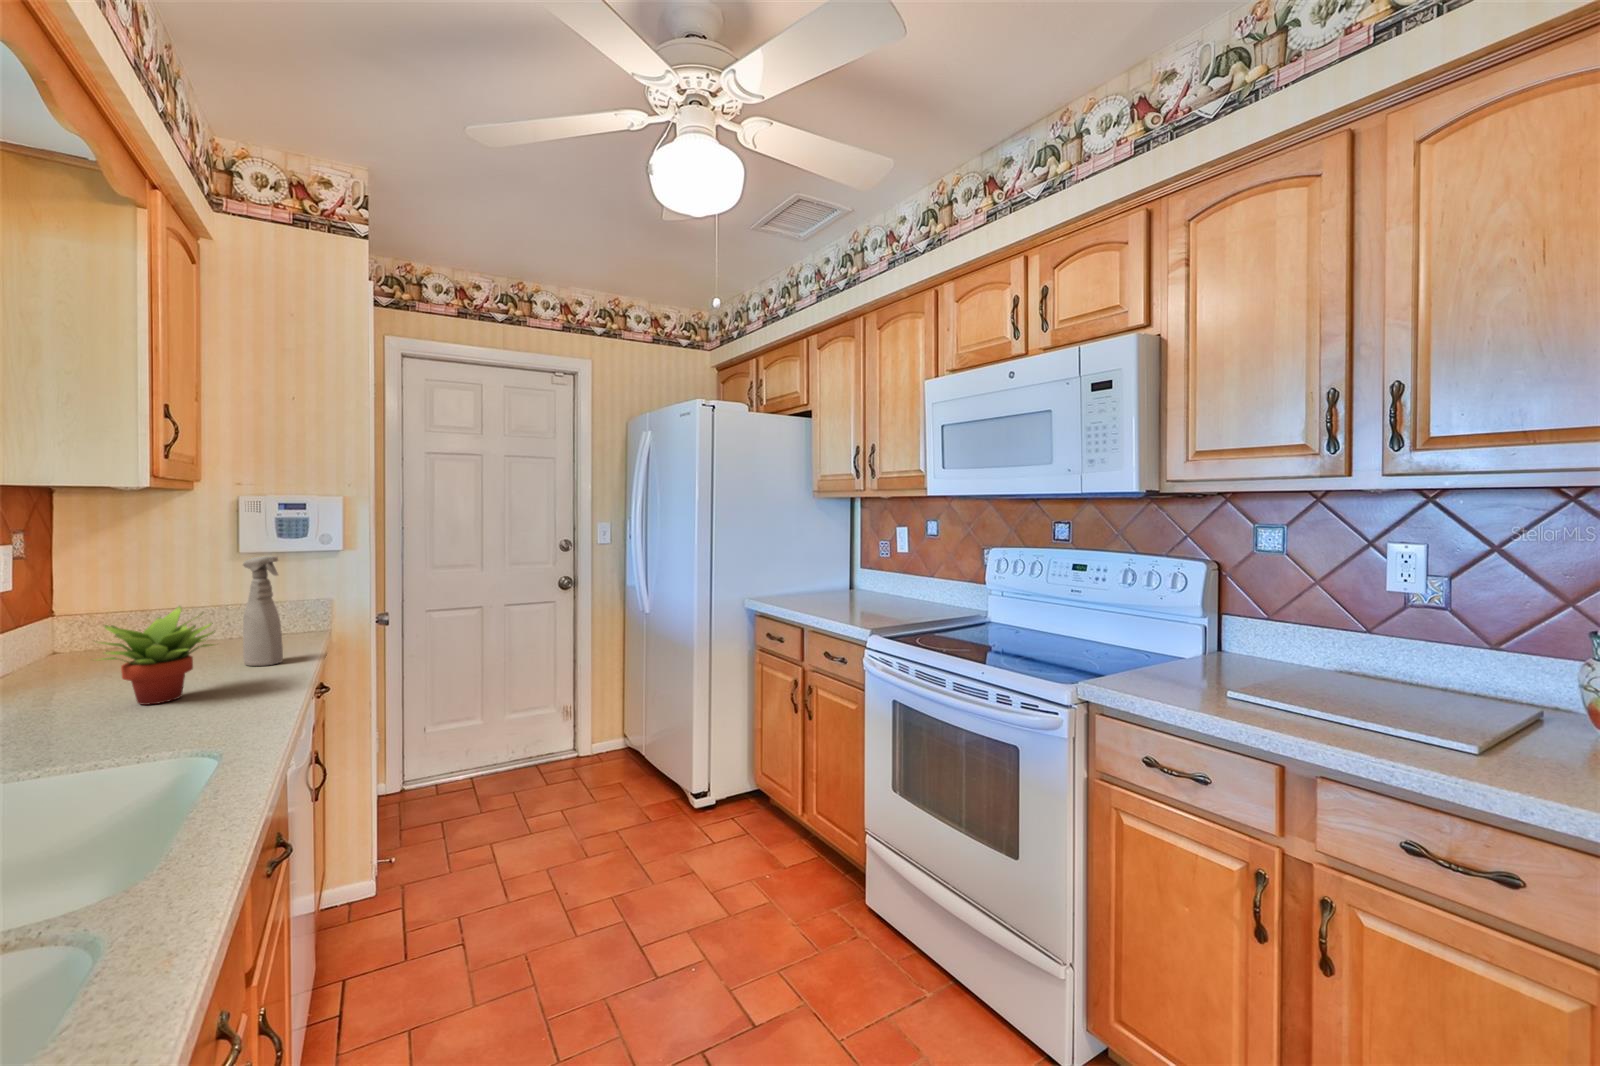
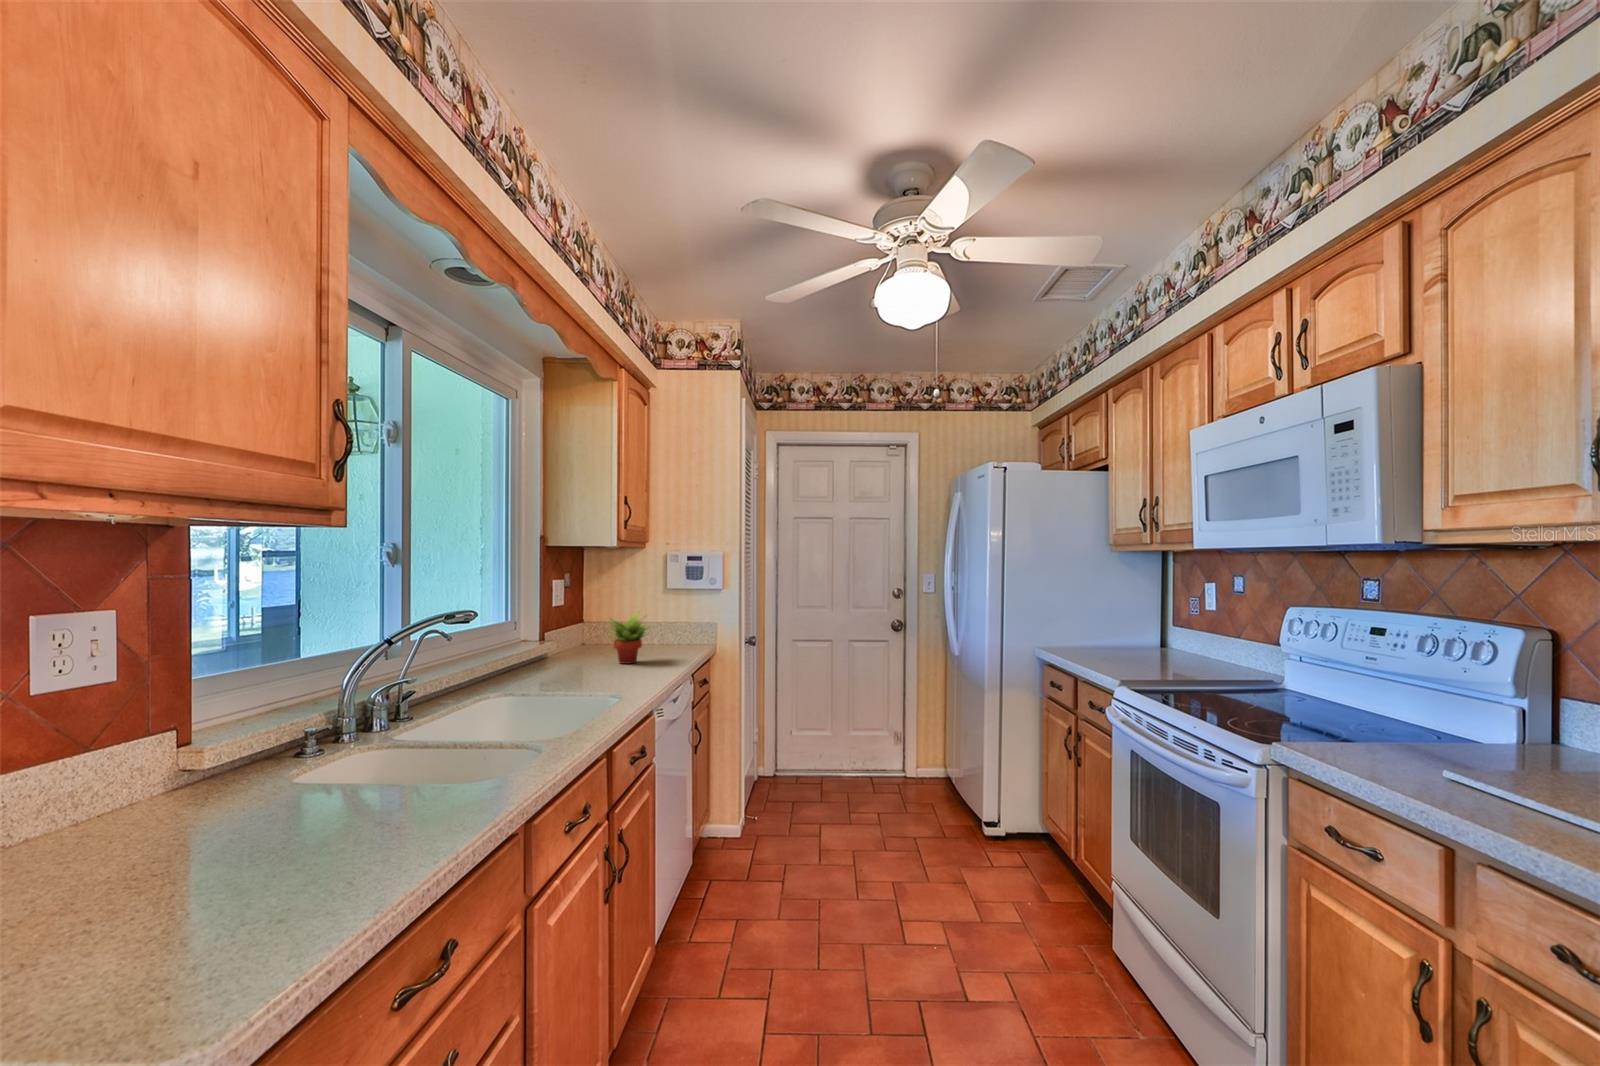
spray bottle: present [243,556,283,666] -> none [670,586,688,653]

